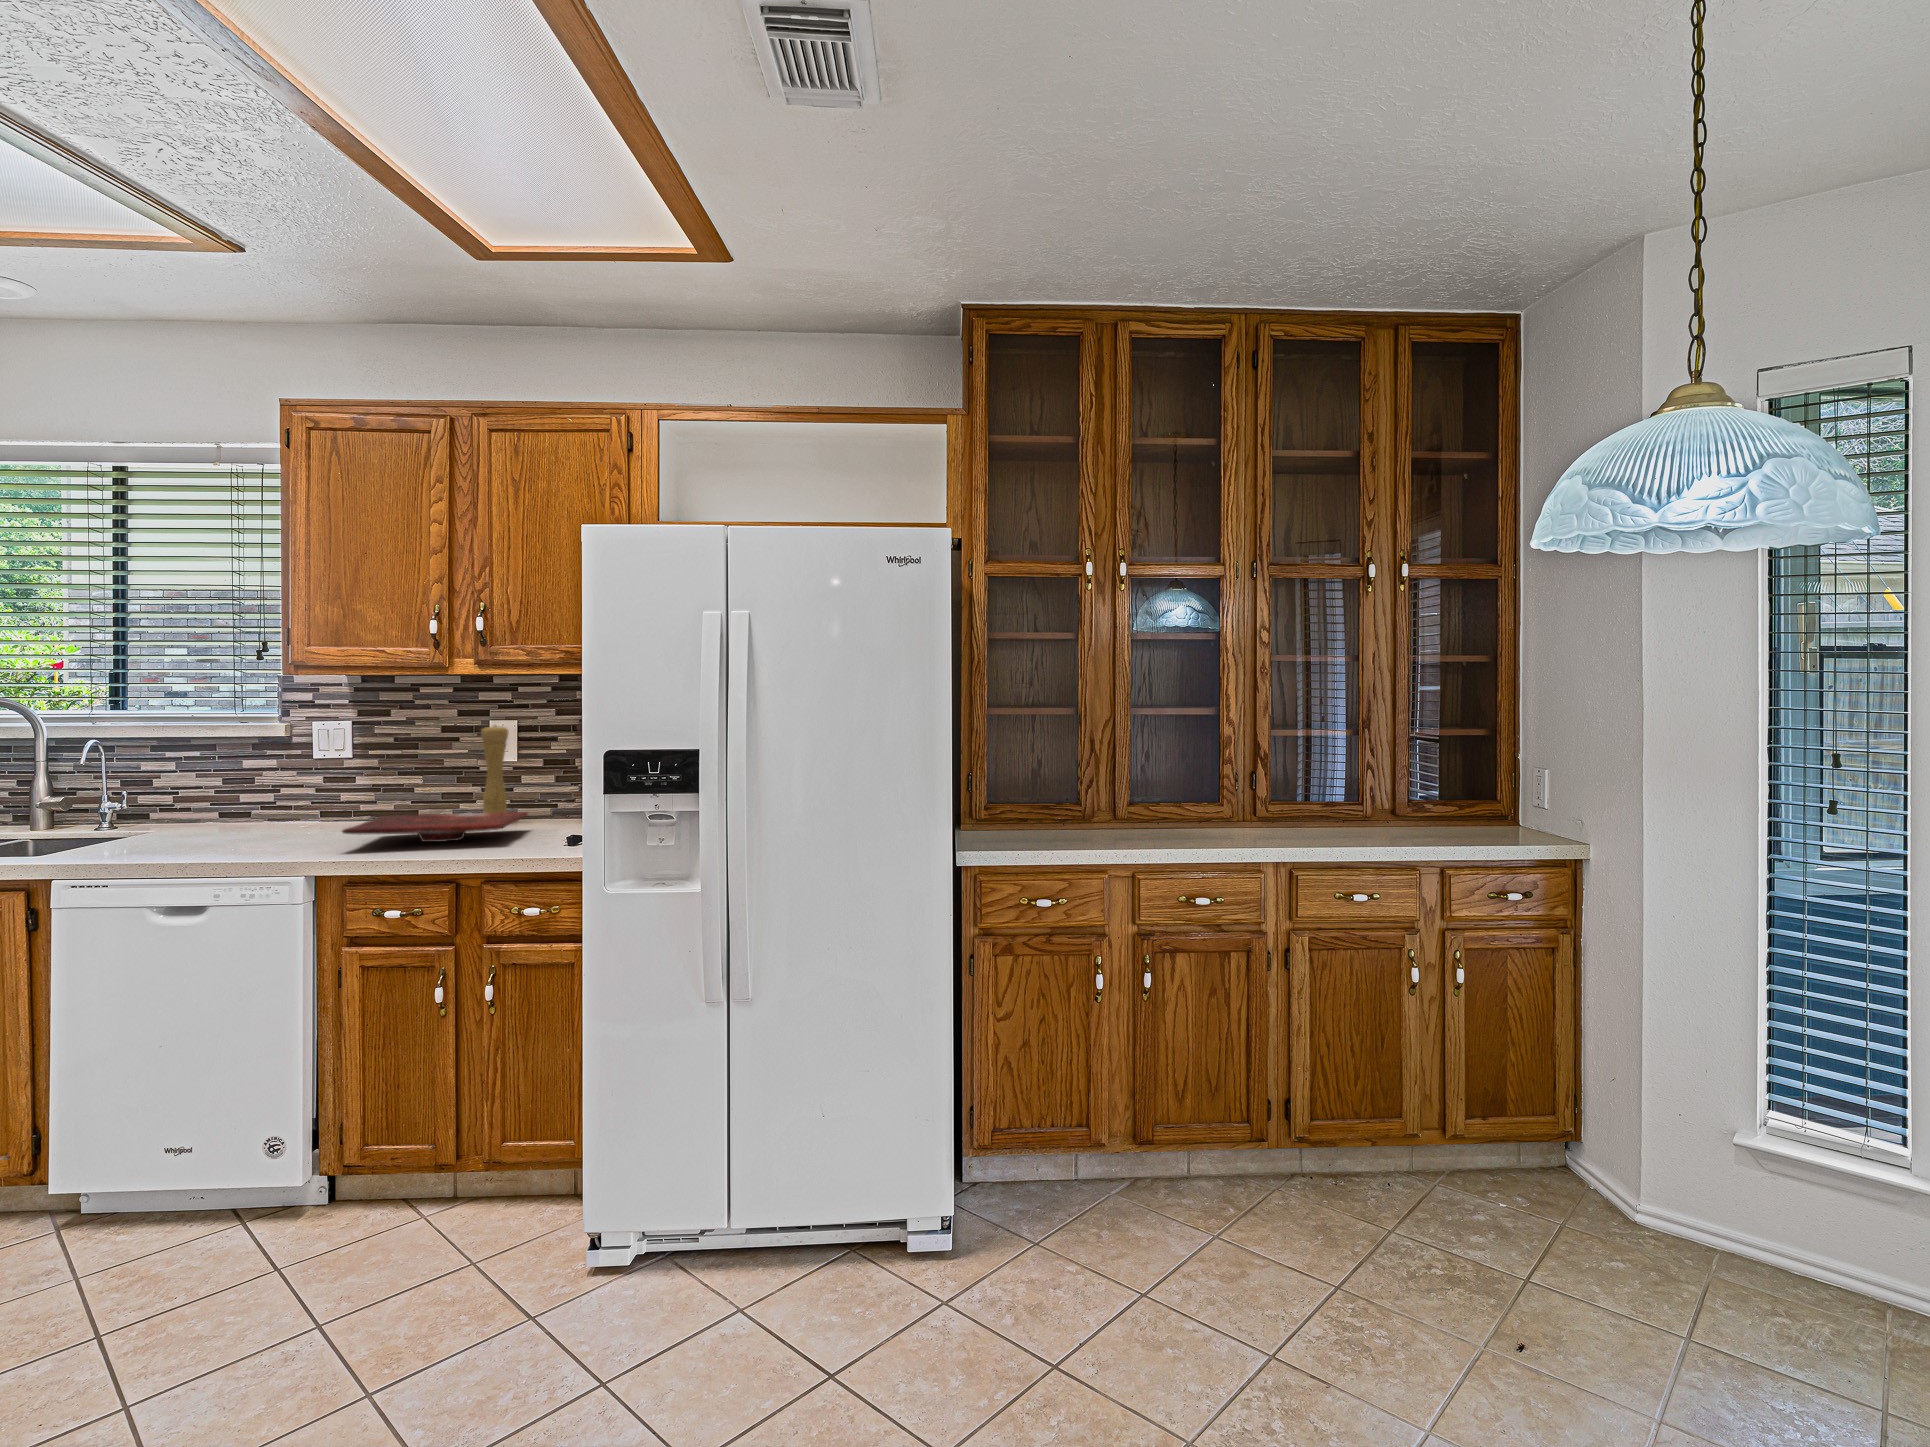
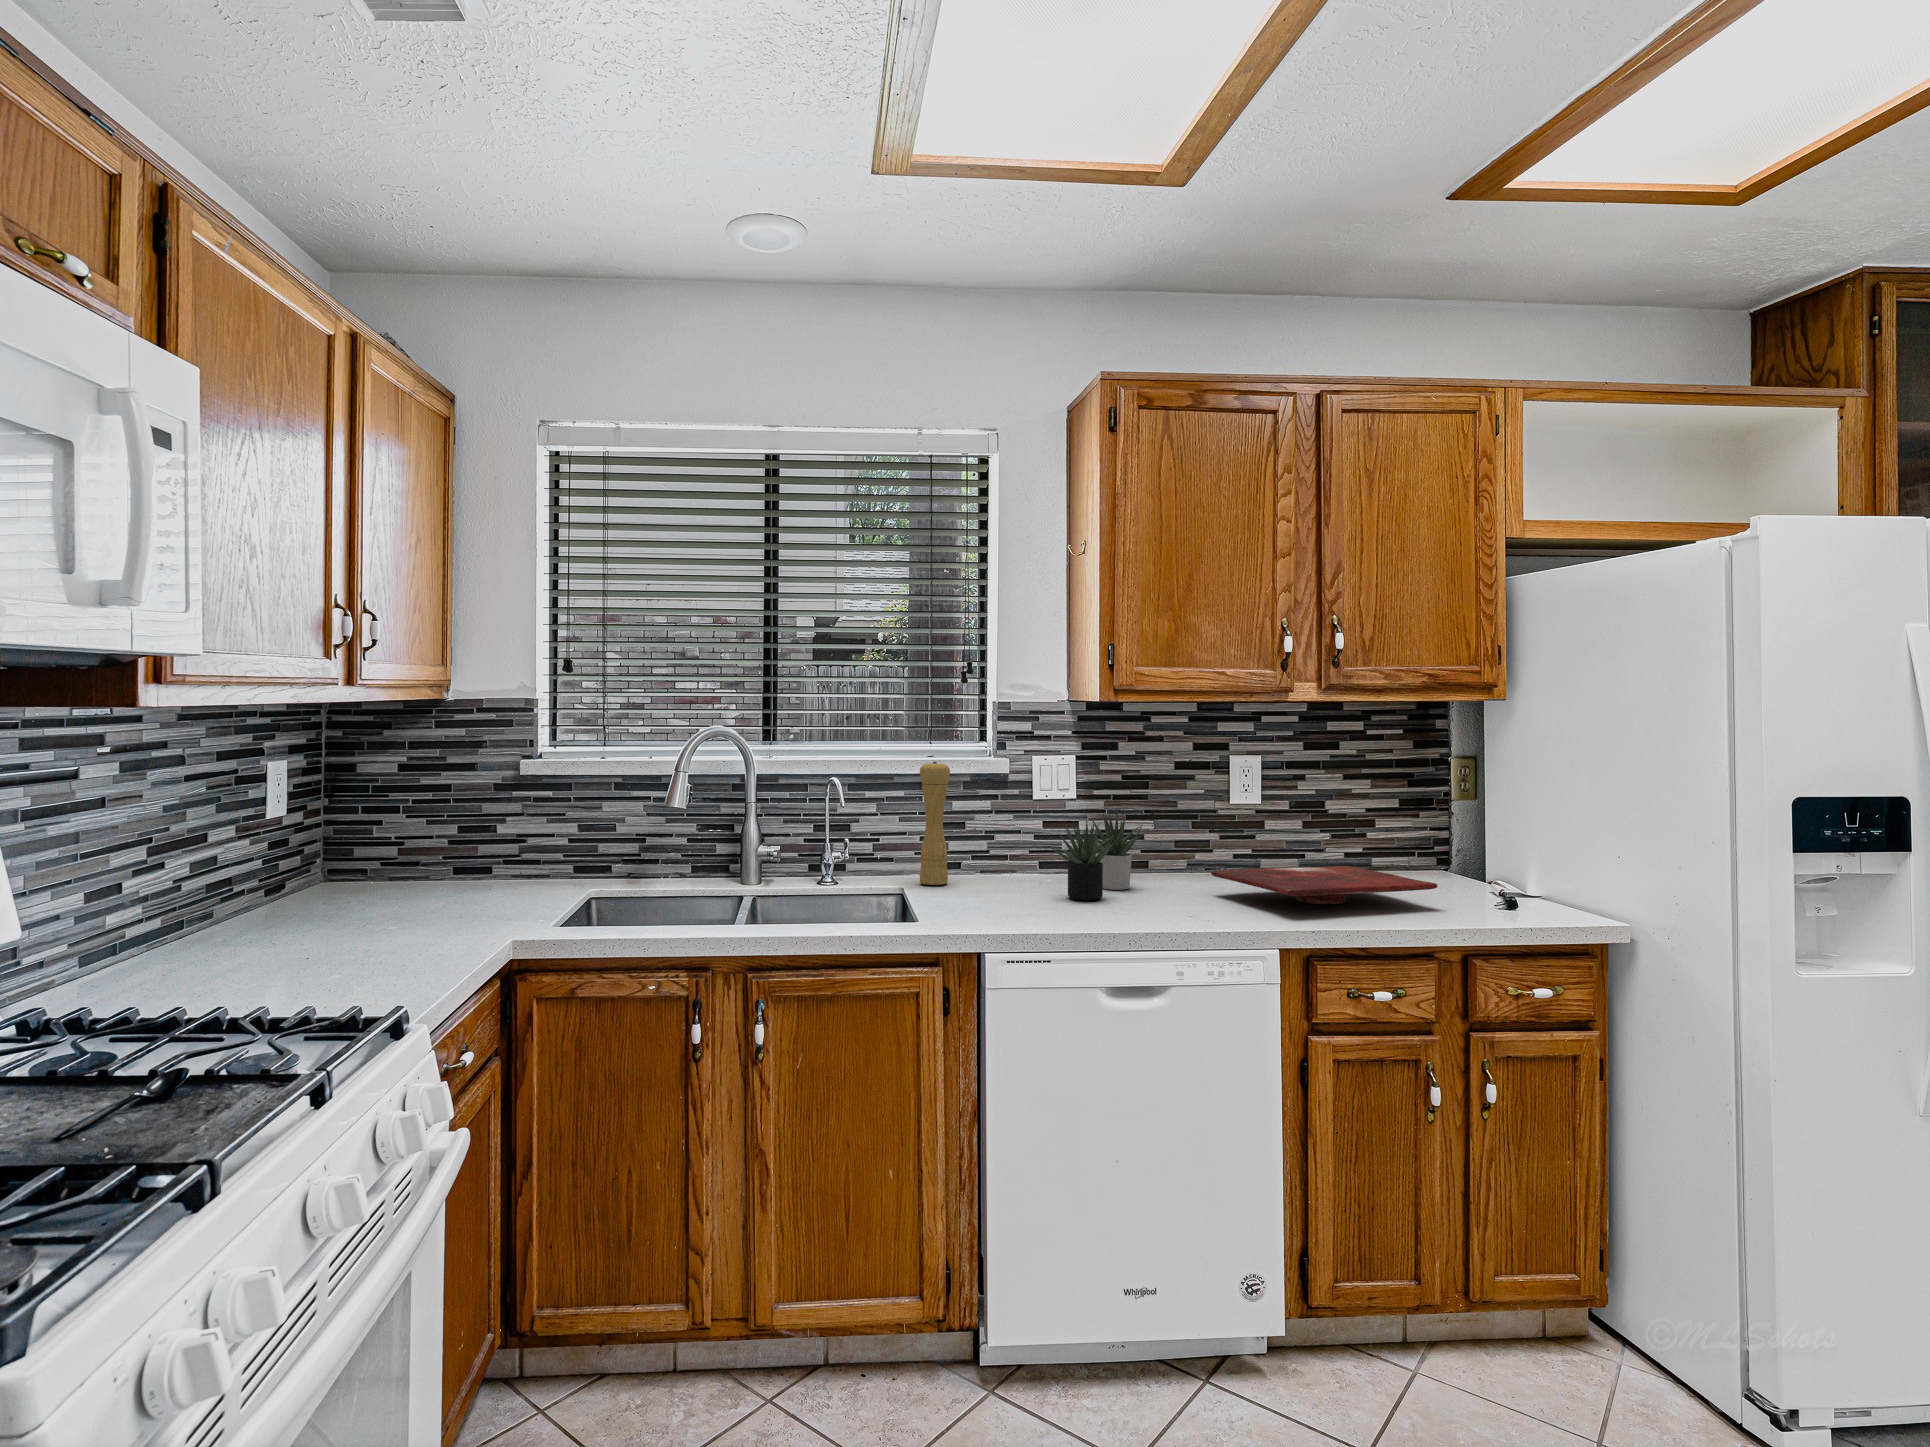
pepper mill: present [481,725,508,813] -> present [920,762,950,885]
succulent plant: none [228,765,368,839] -> present [1050,810,1142,900]

